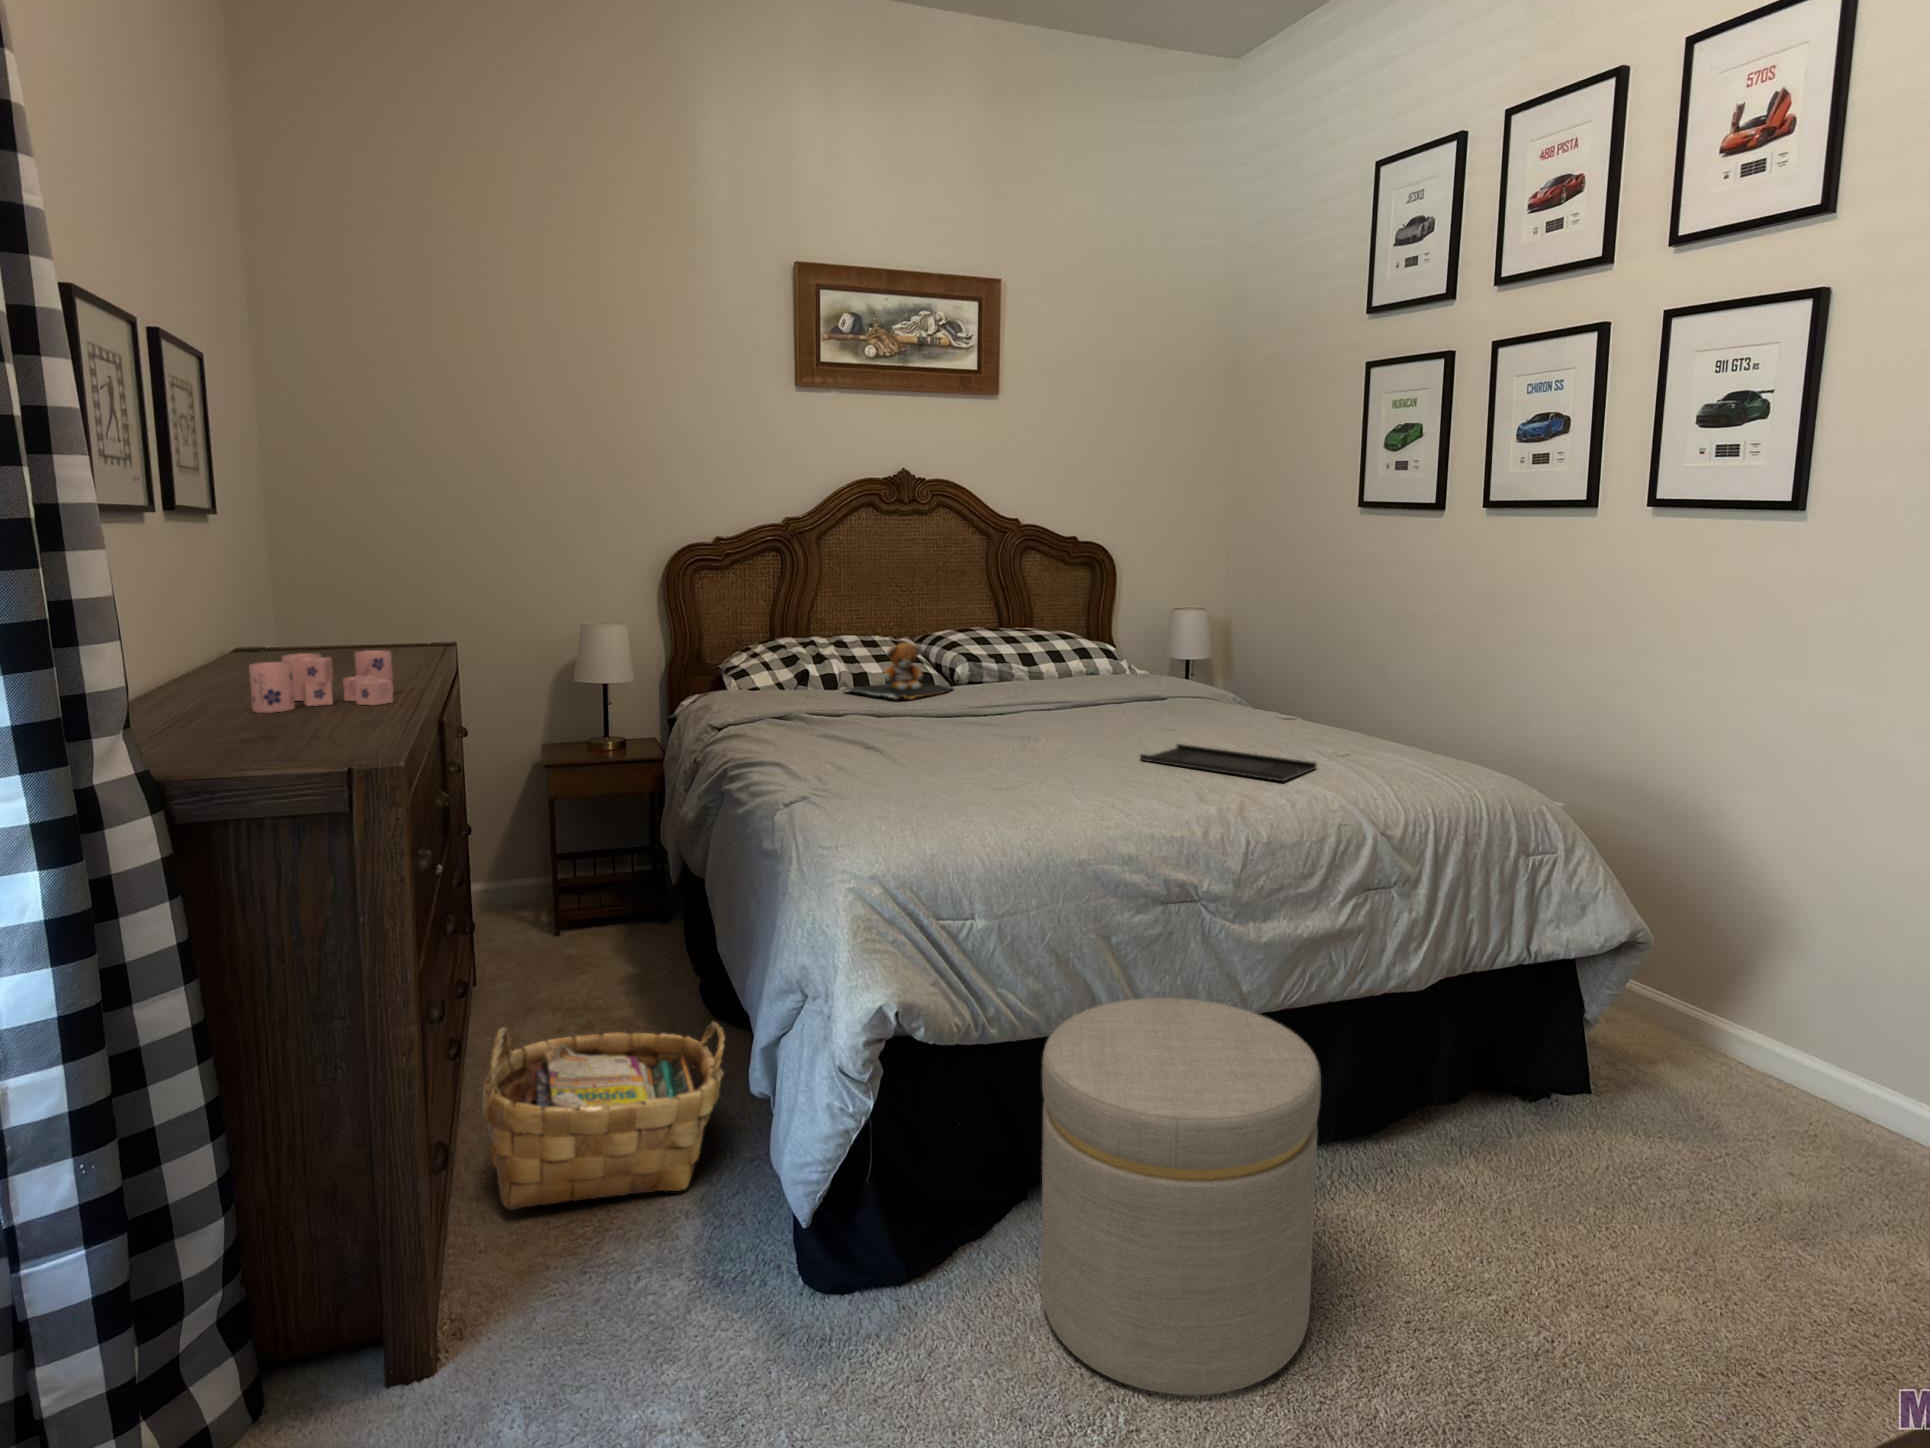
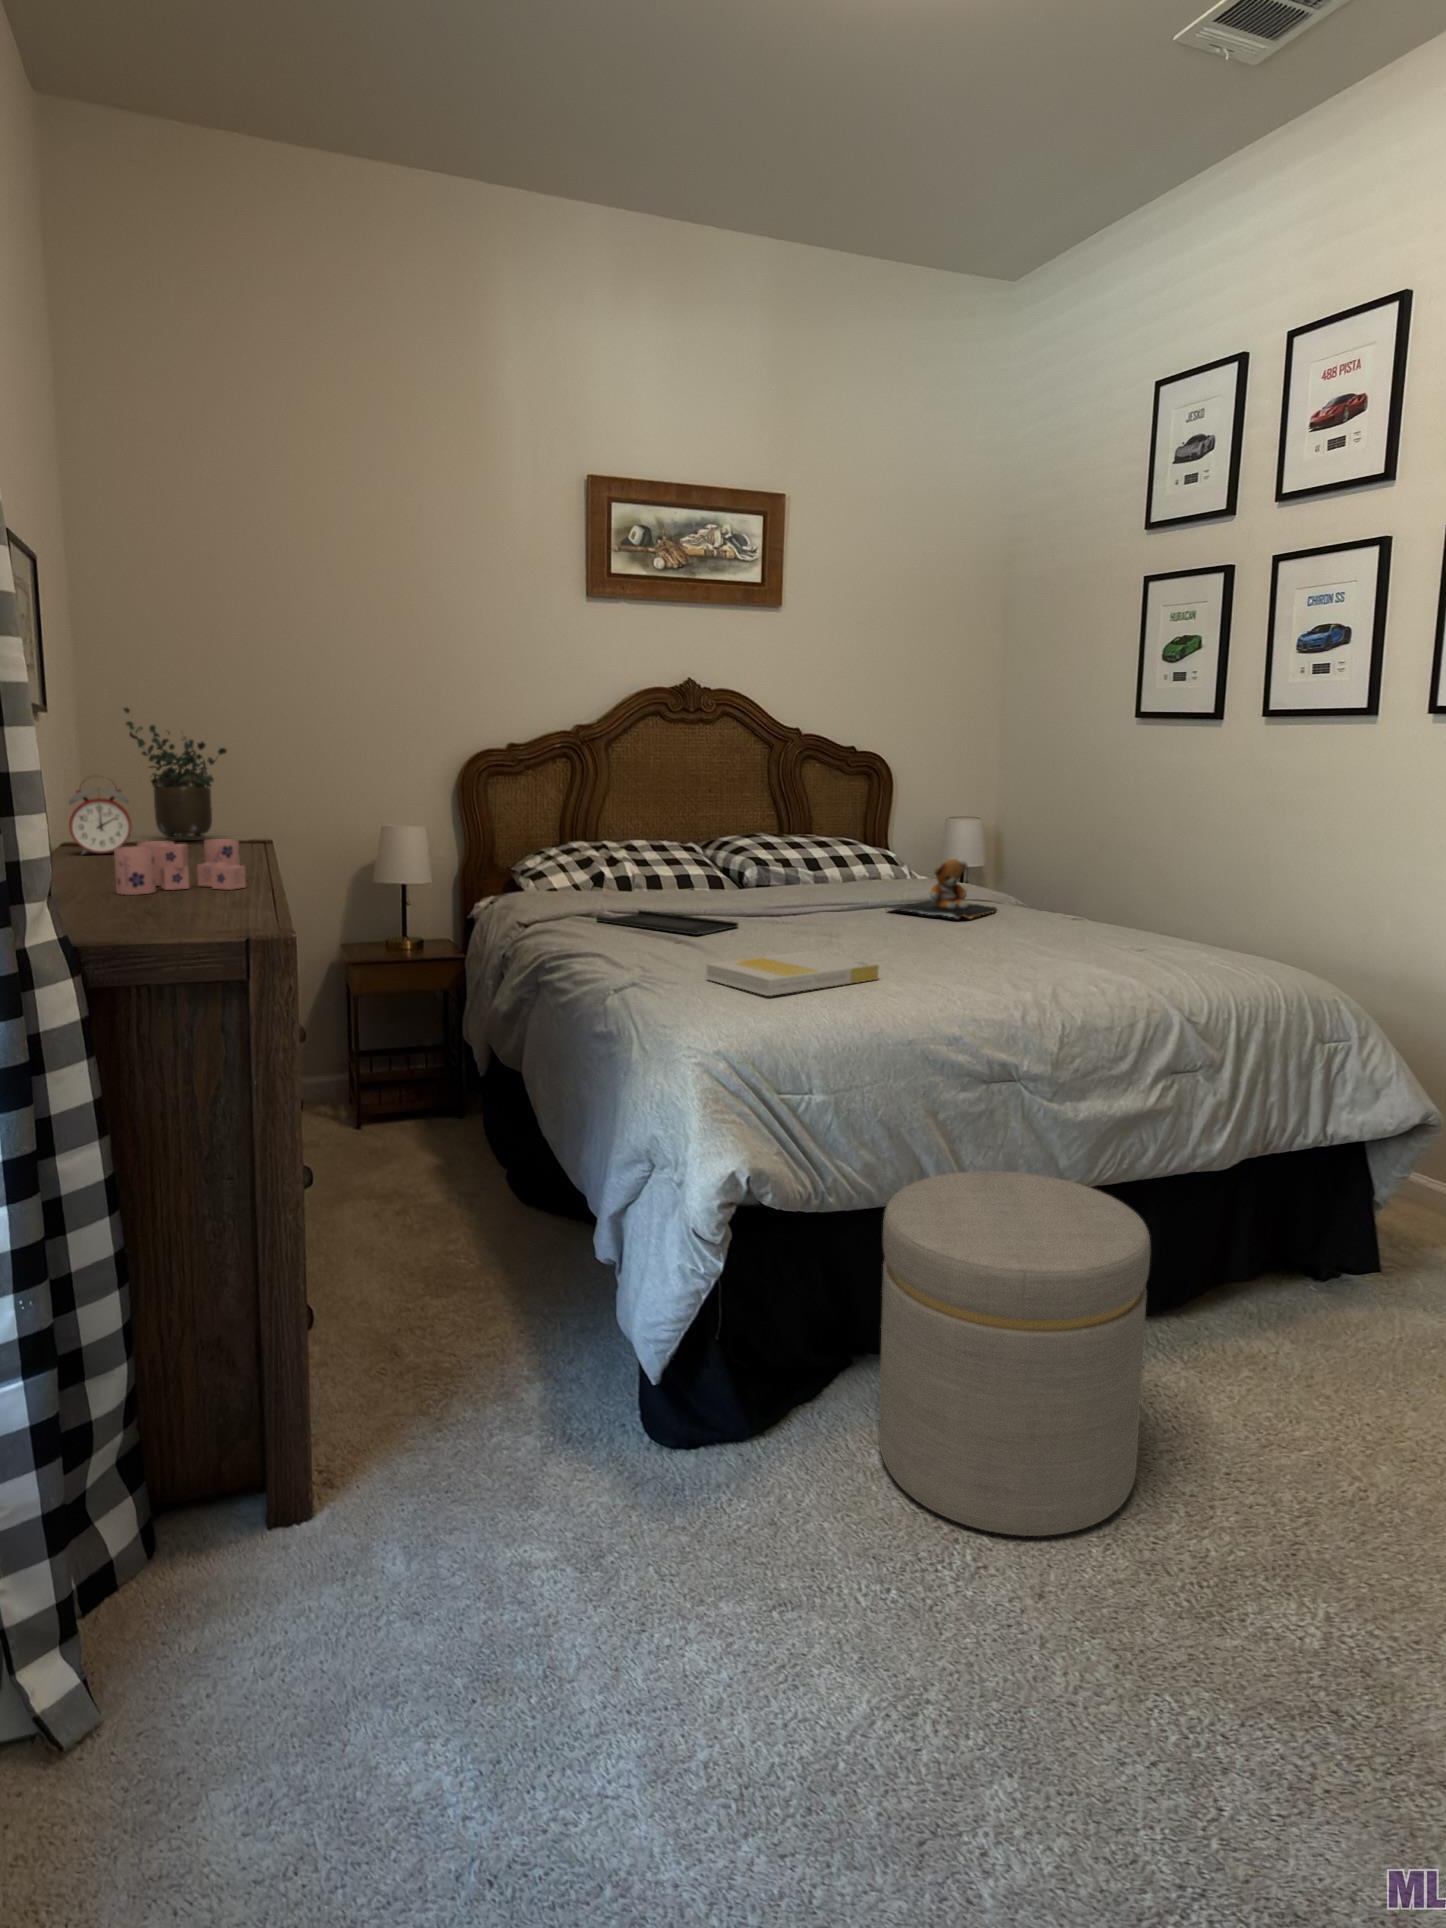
potted plant: none [311,506,419,640] -> present [124,708,227,839]
alarm clock: none [242,579,310,660] -> present [69,782,132,854]
teddy bear: present [843,642,952,699] -> present [889,859,996,919]
tray: present [1140,744,1317,781] -> present [596,910,738,935]
book: none [881,759,1061,812] -> present [706,951,878,996]
woven basket: present [482,1022,725,1210] -> none [330,1201,558,1375]

